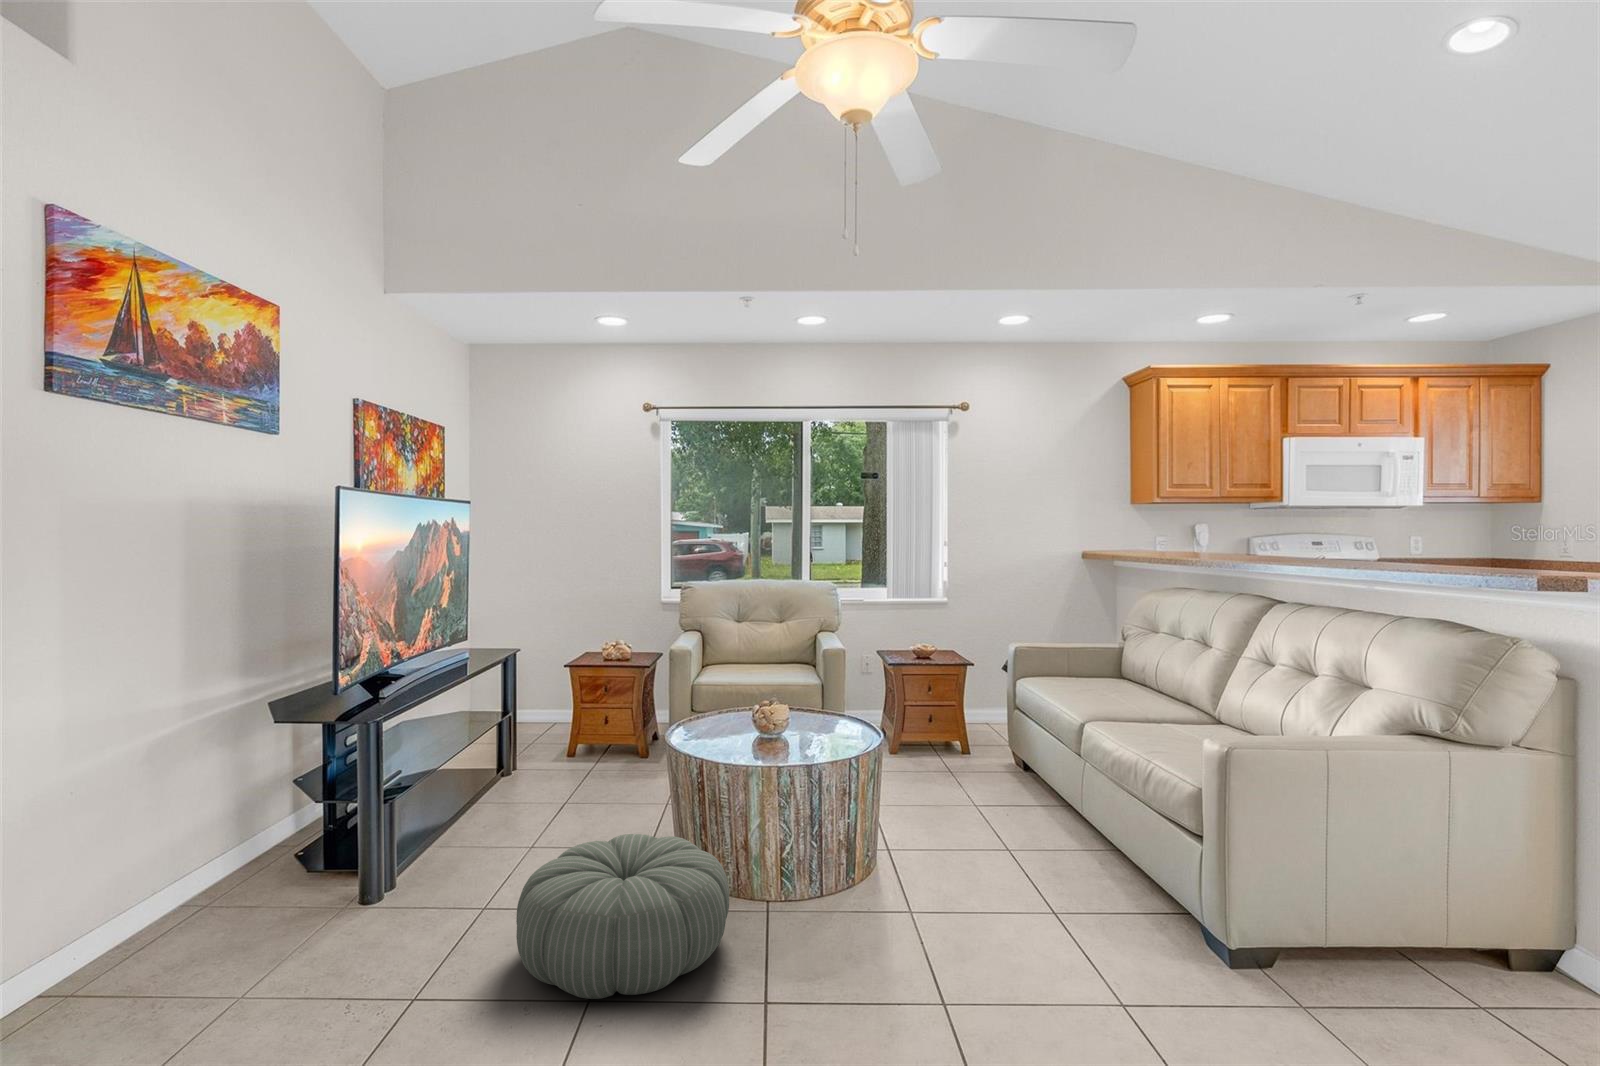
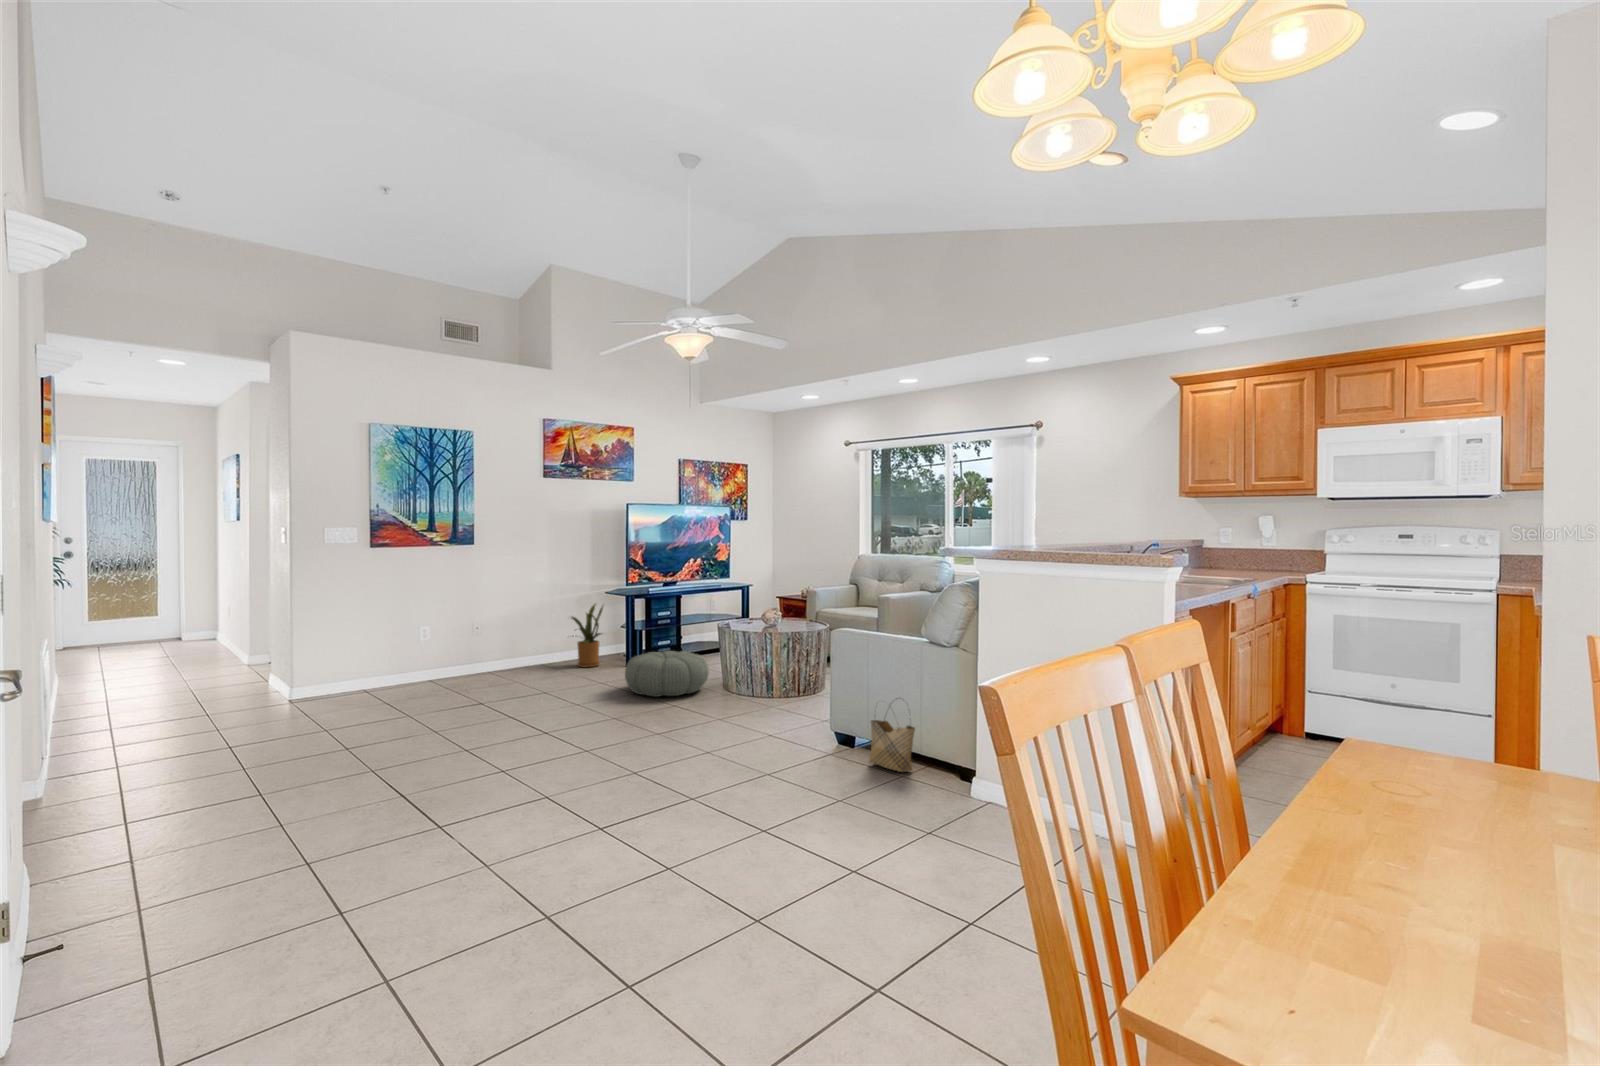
house plant: none [125,745,270,947] -> present [571,604,603,667]
woven basket: none [1426,861,1540,1016] -> present [869,698,915,772]

